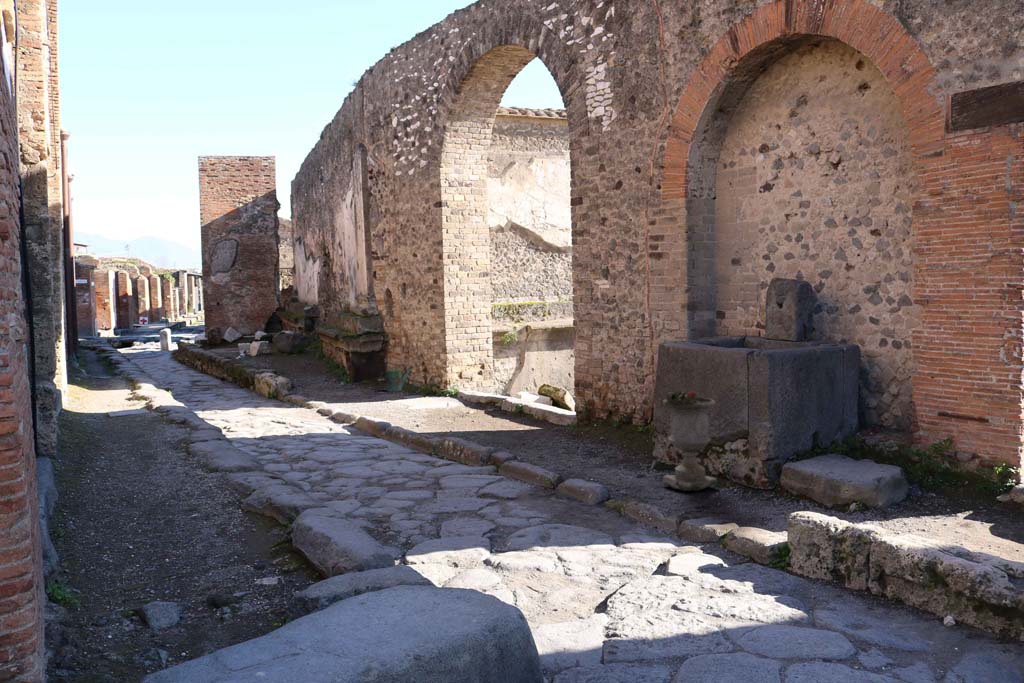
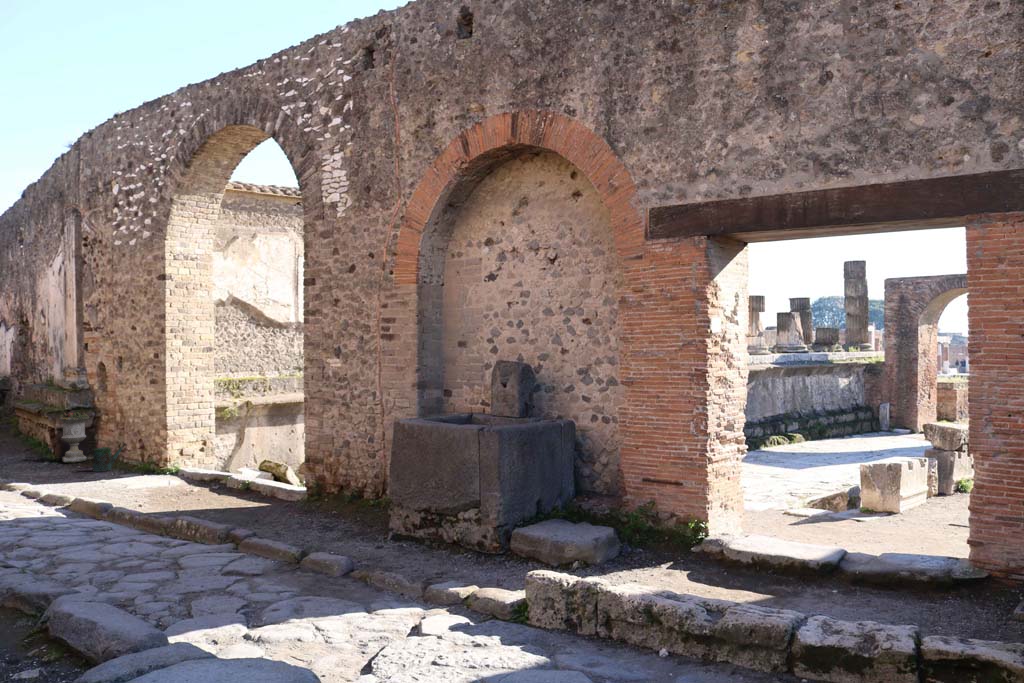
planter: present [662,389,717,491] -> present [59,412,89,463]

